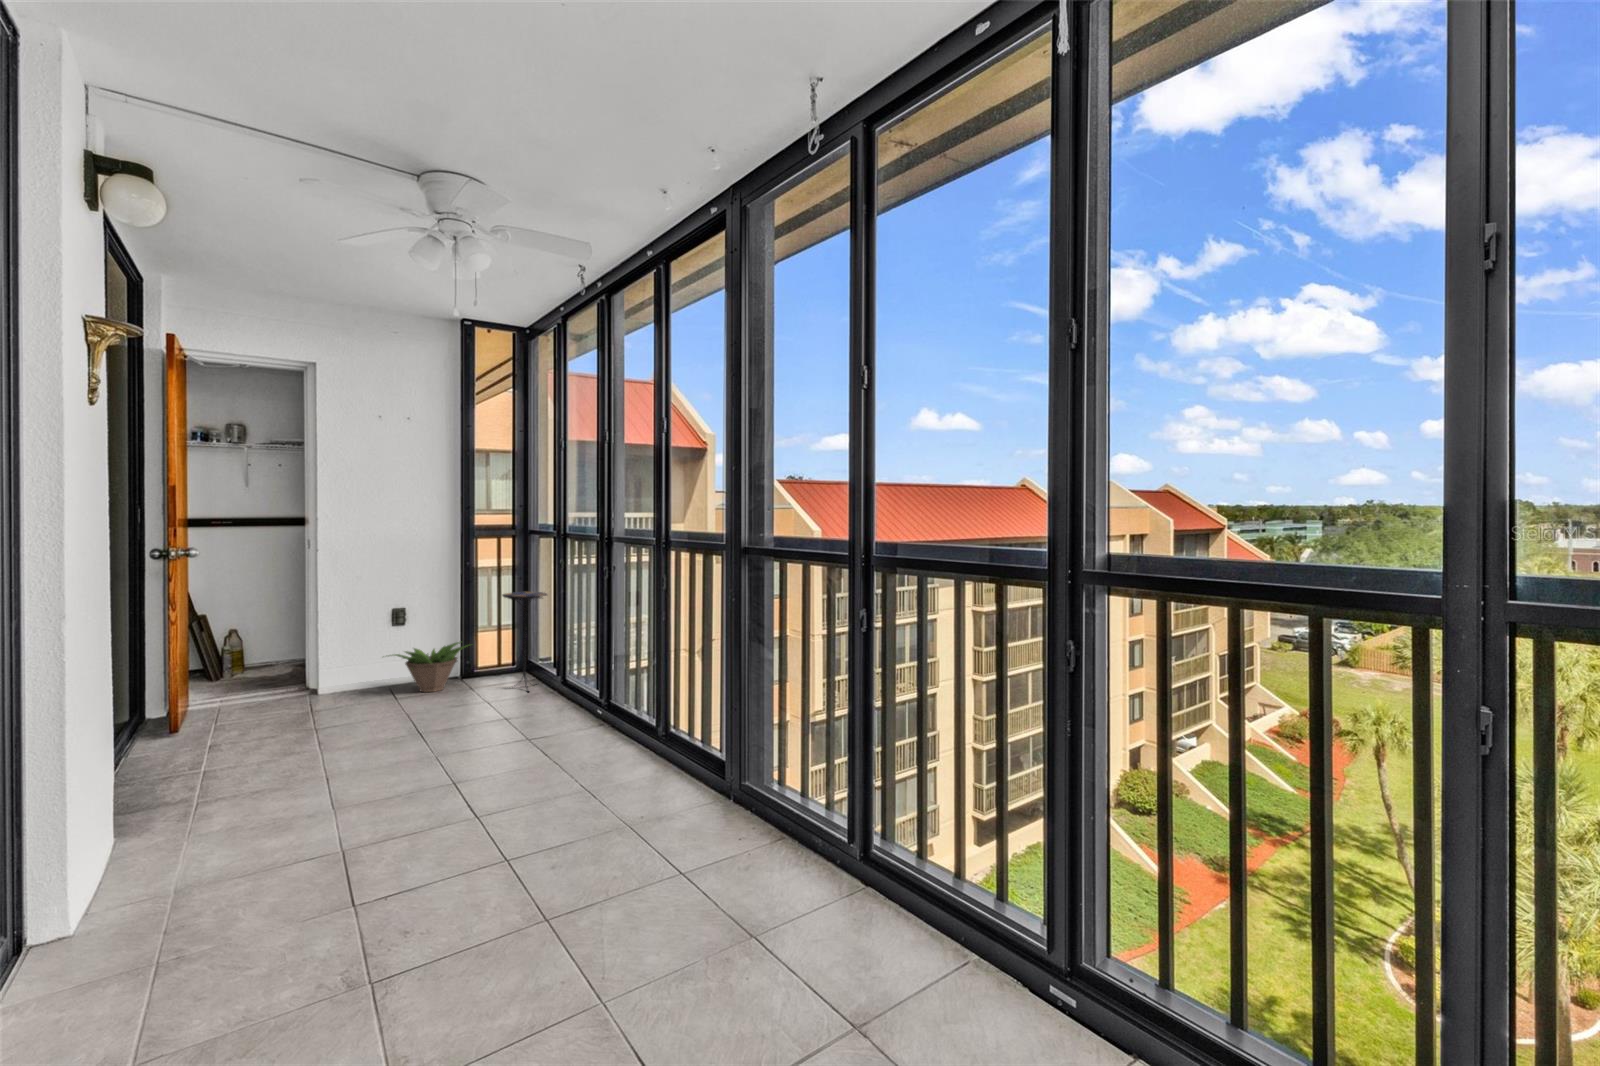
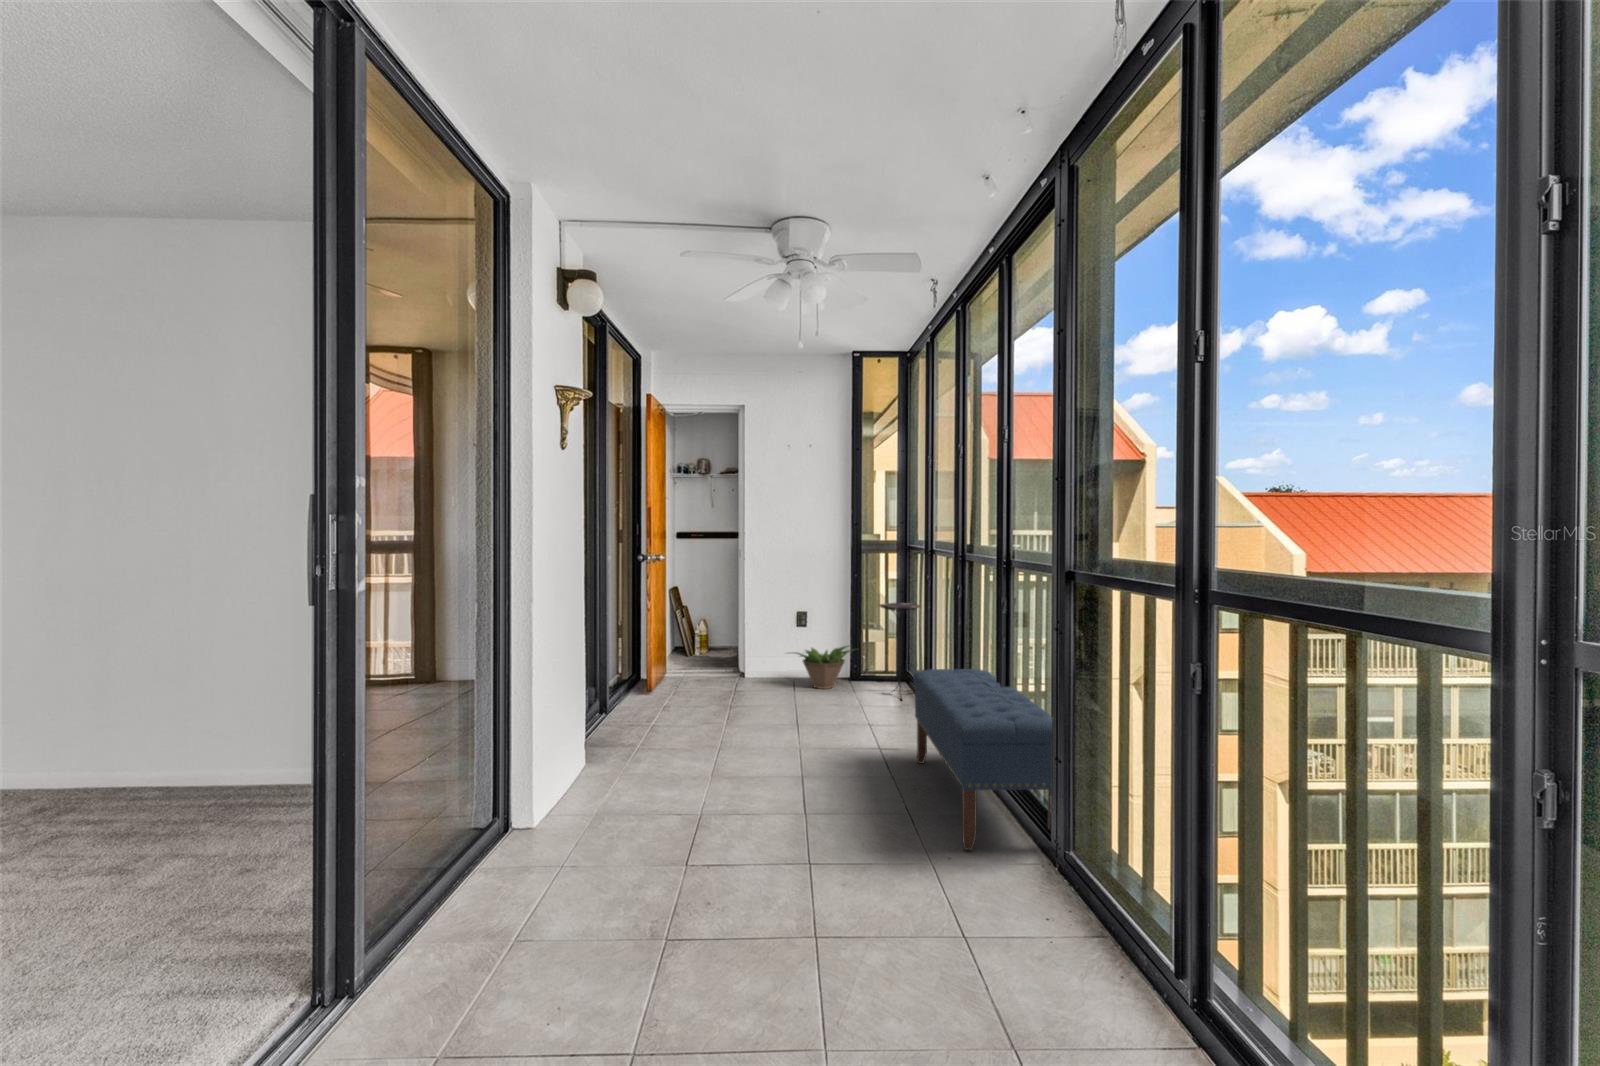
bench: none [568,648,737,808] -> present [913,669,1053,850]

